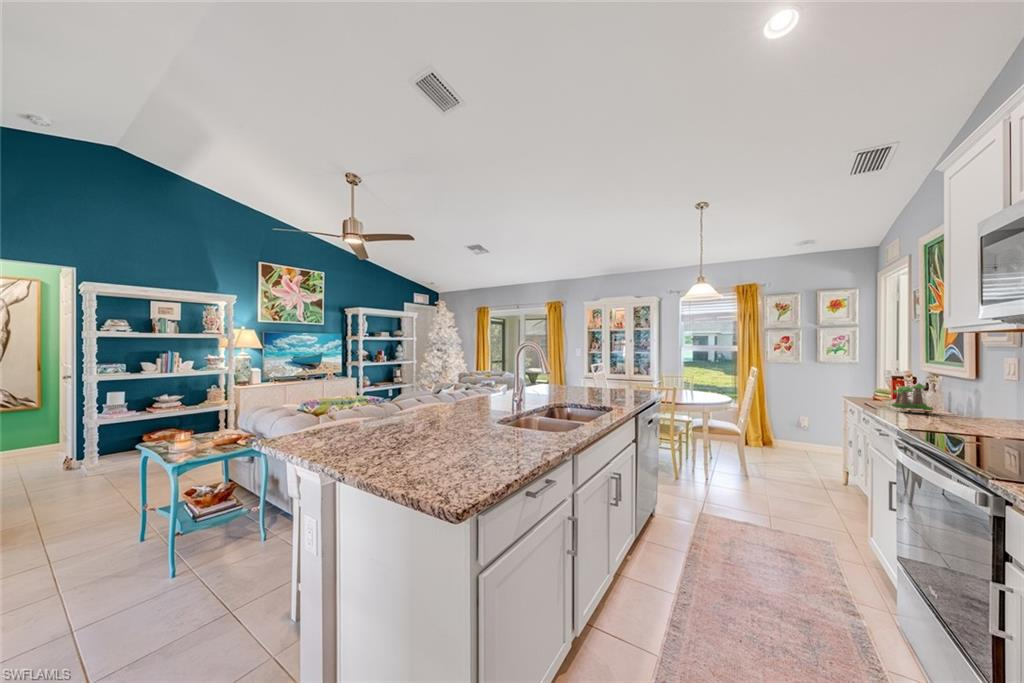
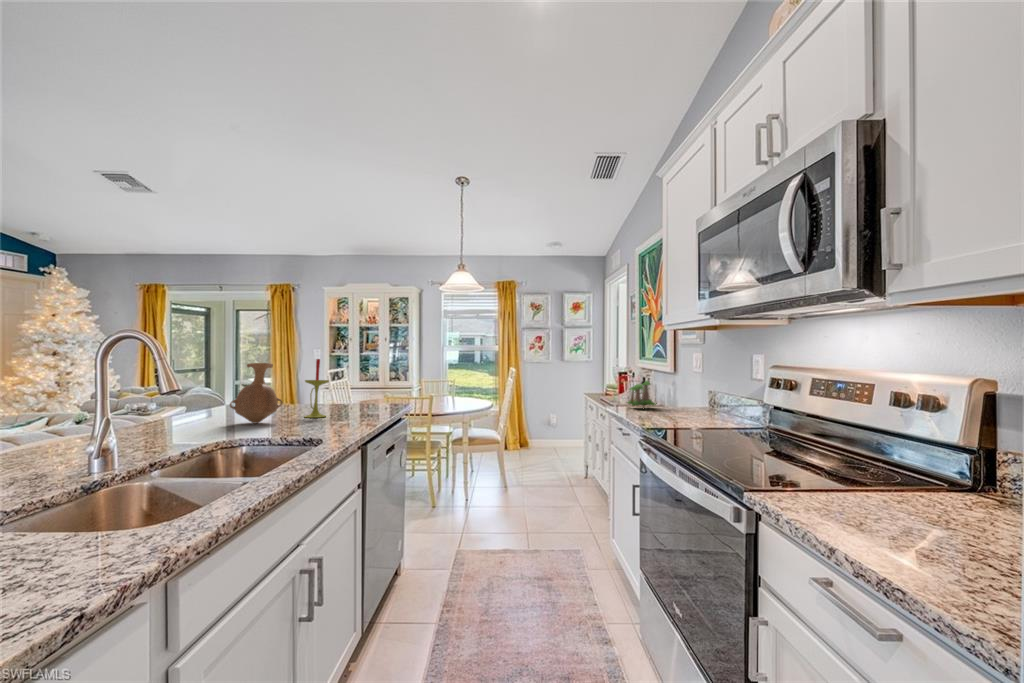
candle: none [584,354,600,395] -> present [305,359,329,418]
vase: none [546,357,574,395] -> present [230,363,282,423]

